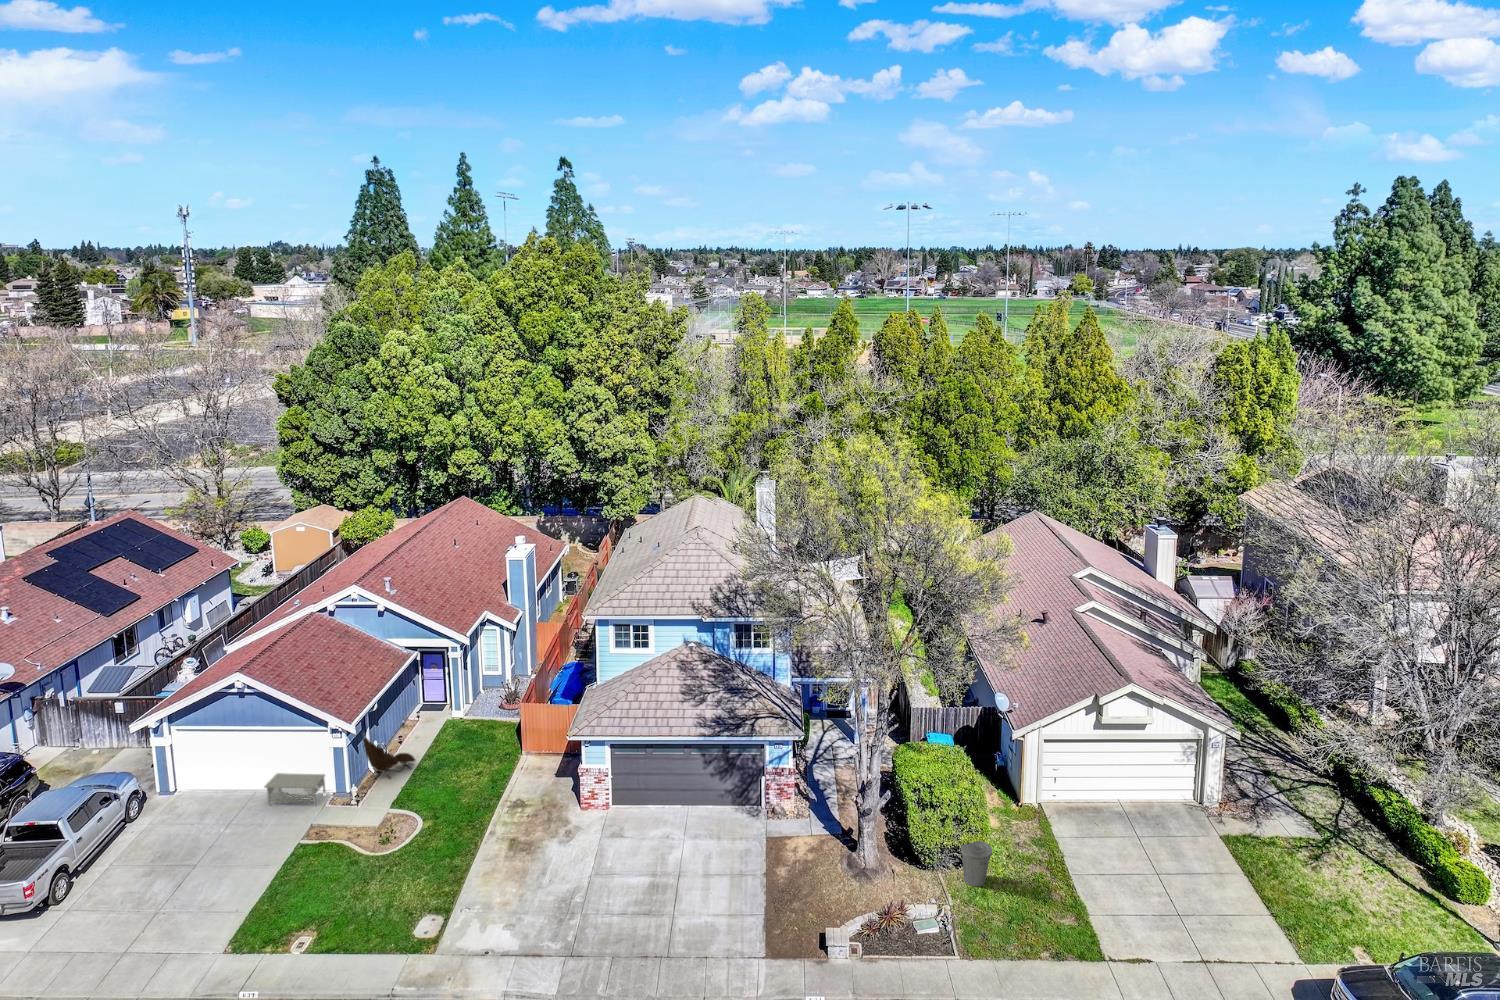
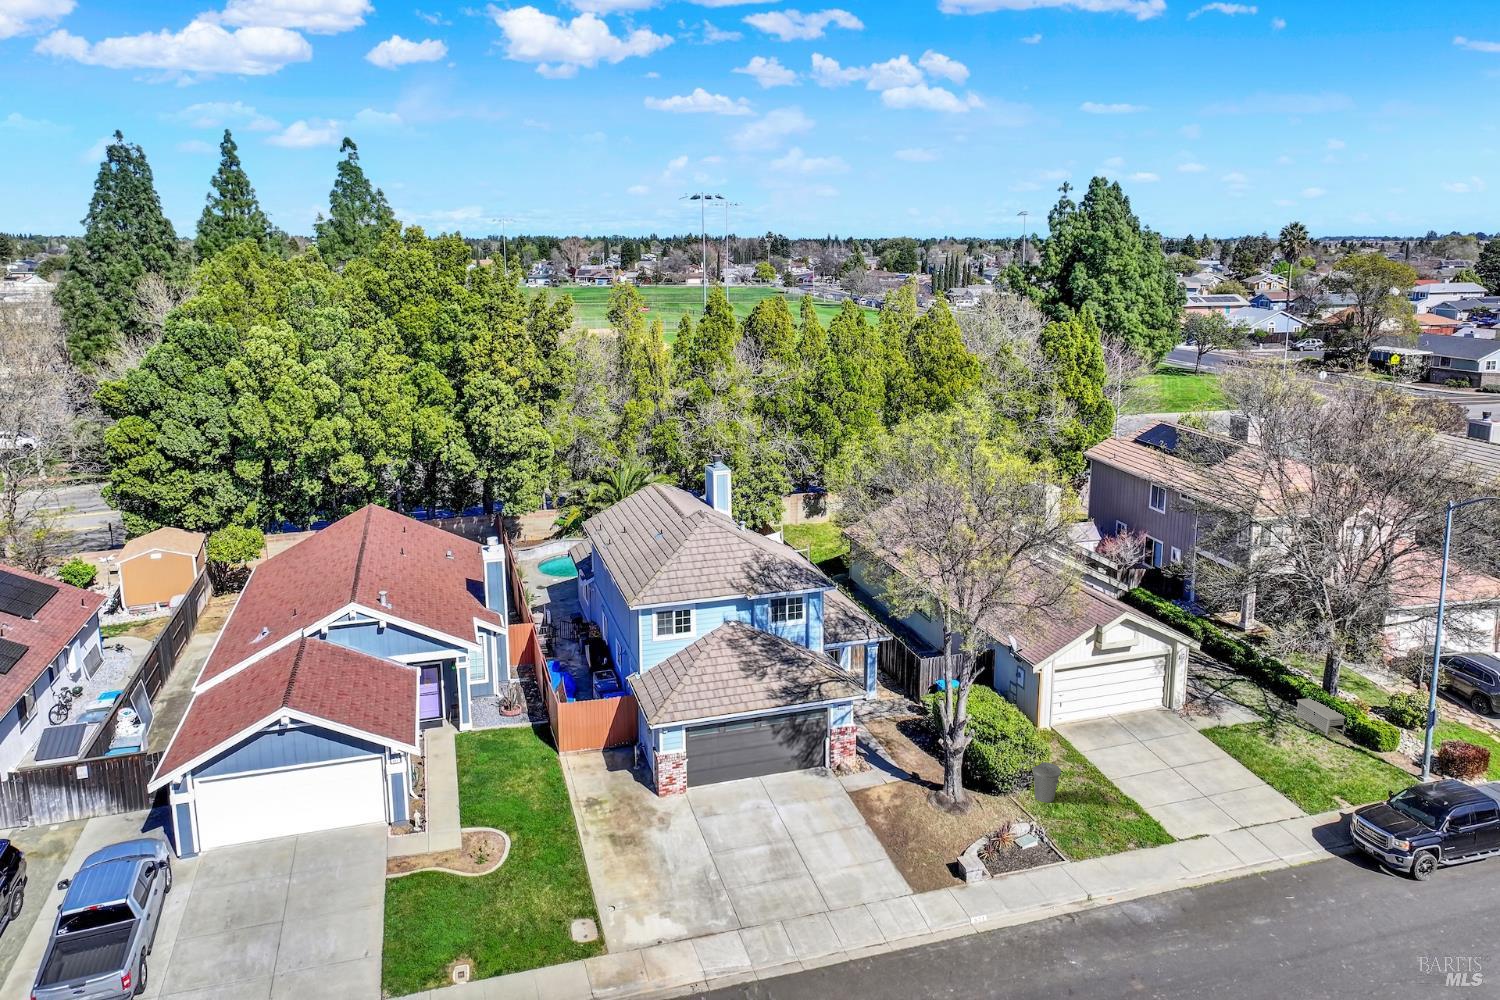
lounge chair: present [363,738,415,778] -> none [406,760,458,804]
storage bench: present [265,773,326,806] -> present [1296,698,1346,736]

